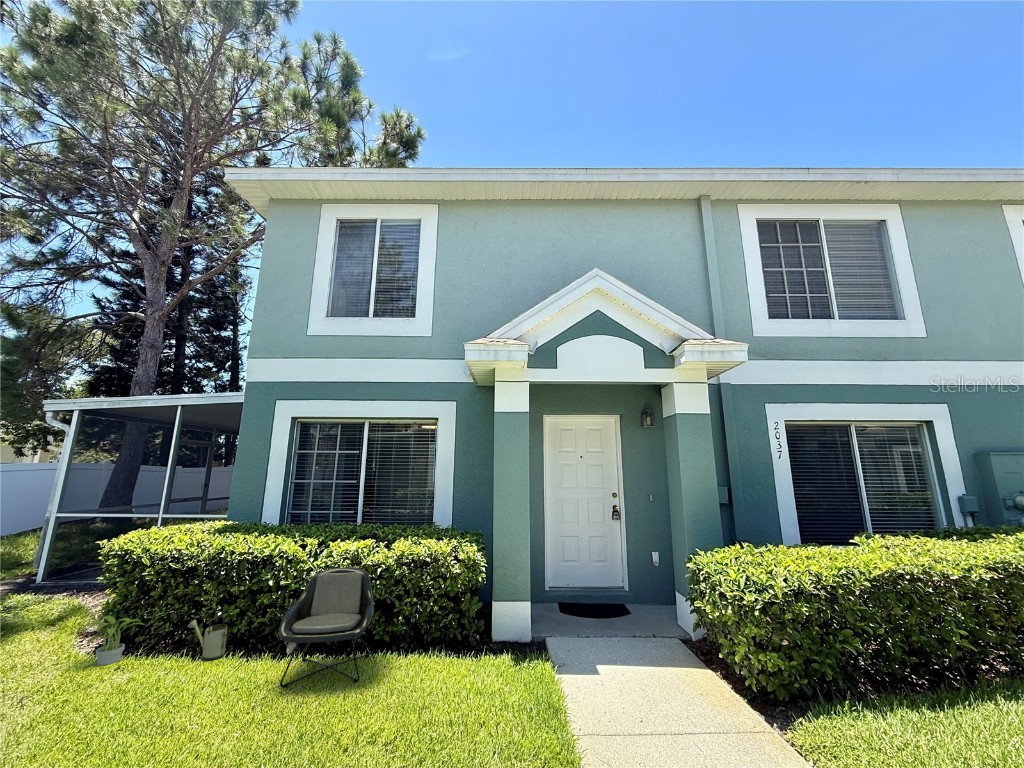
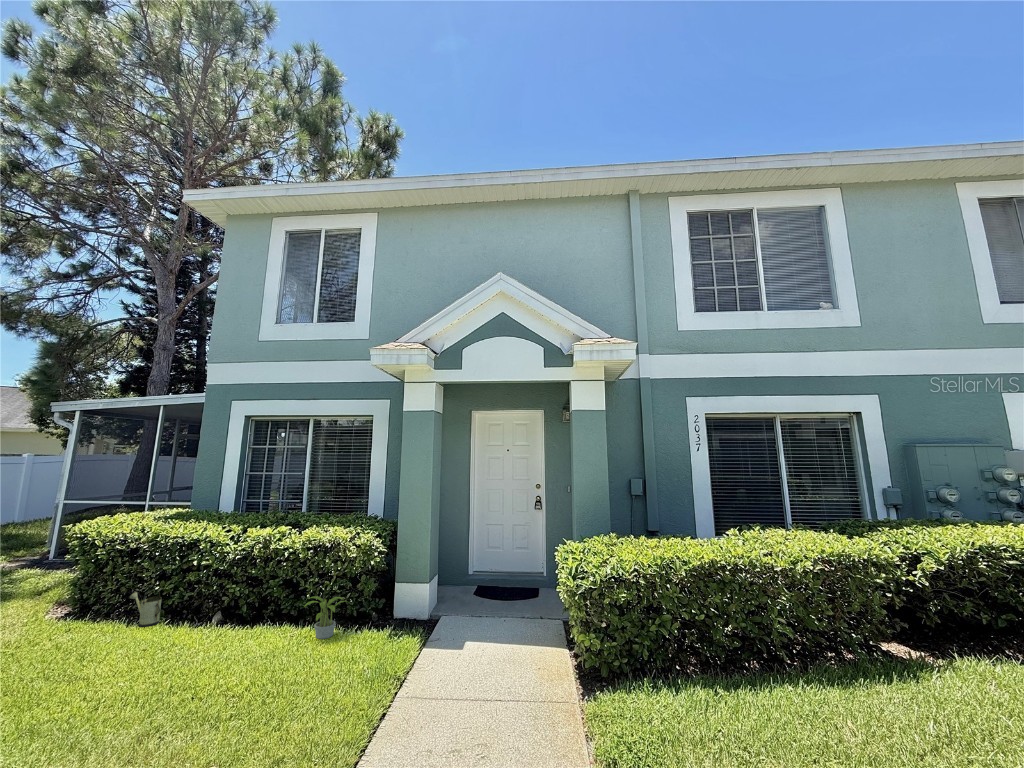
lounge chair: present [279,567,374,688] -> none [182,551,277,651]
potted plant: present [84,616,144,665] -> present [304,596,346,639]

